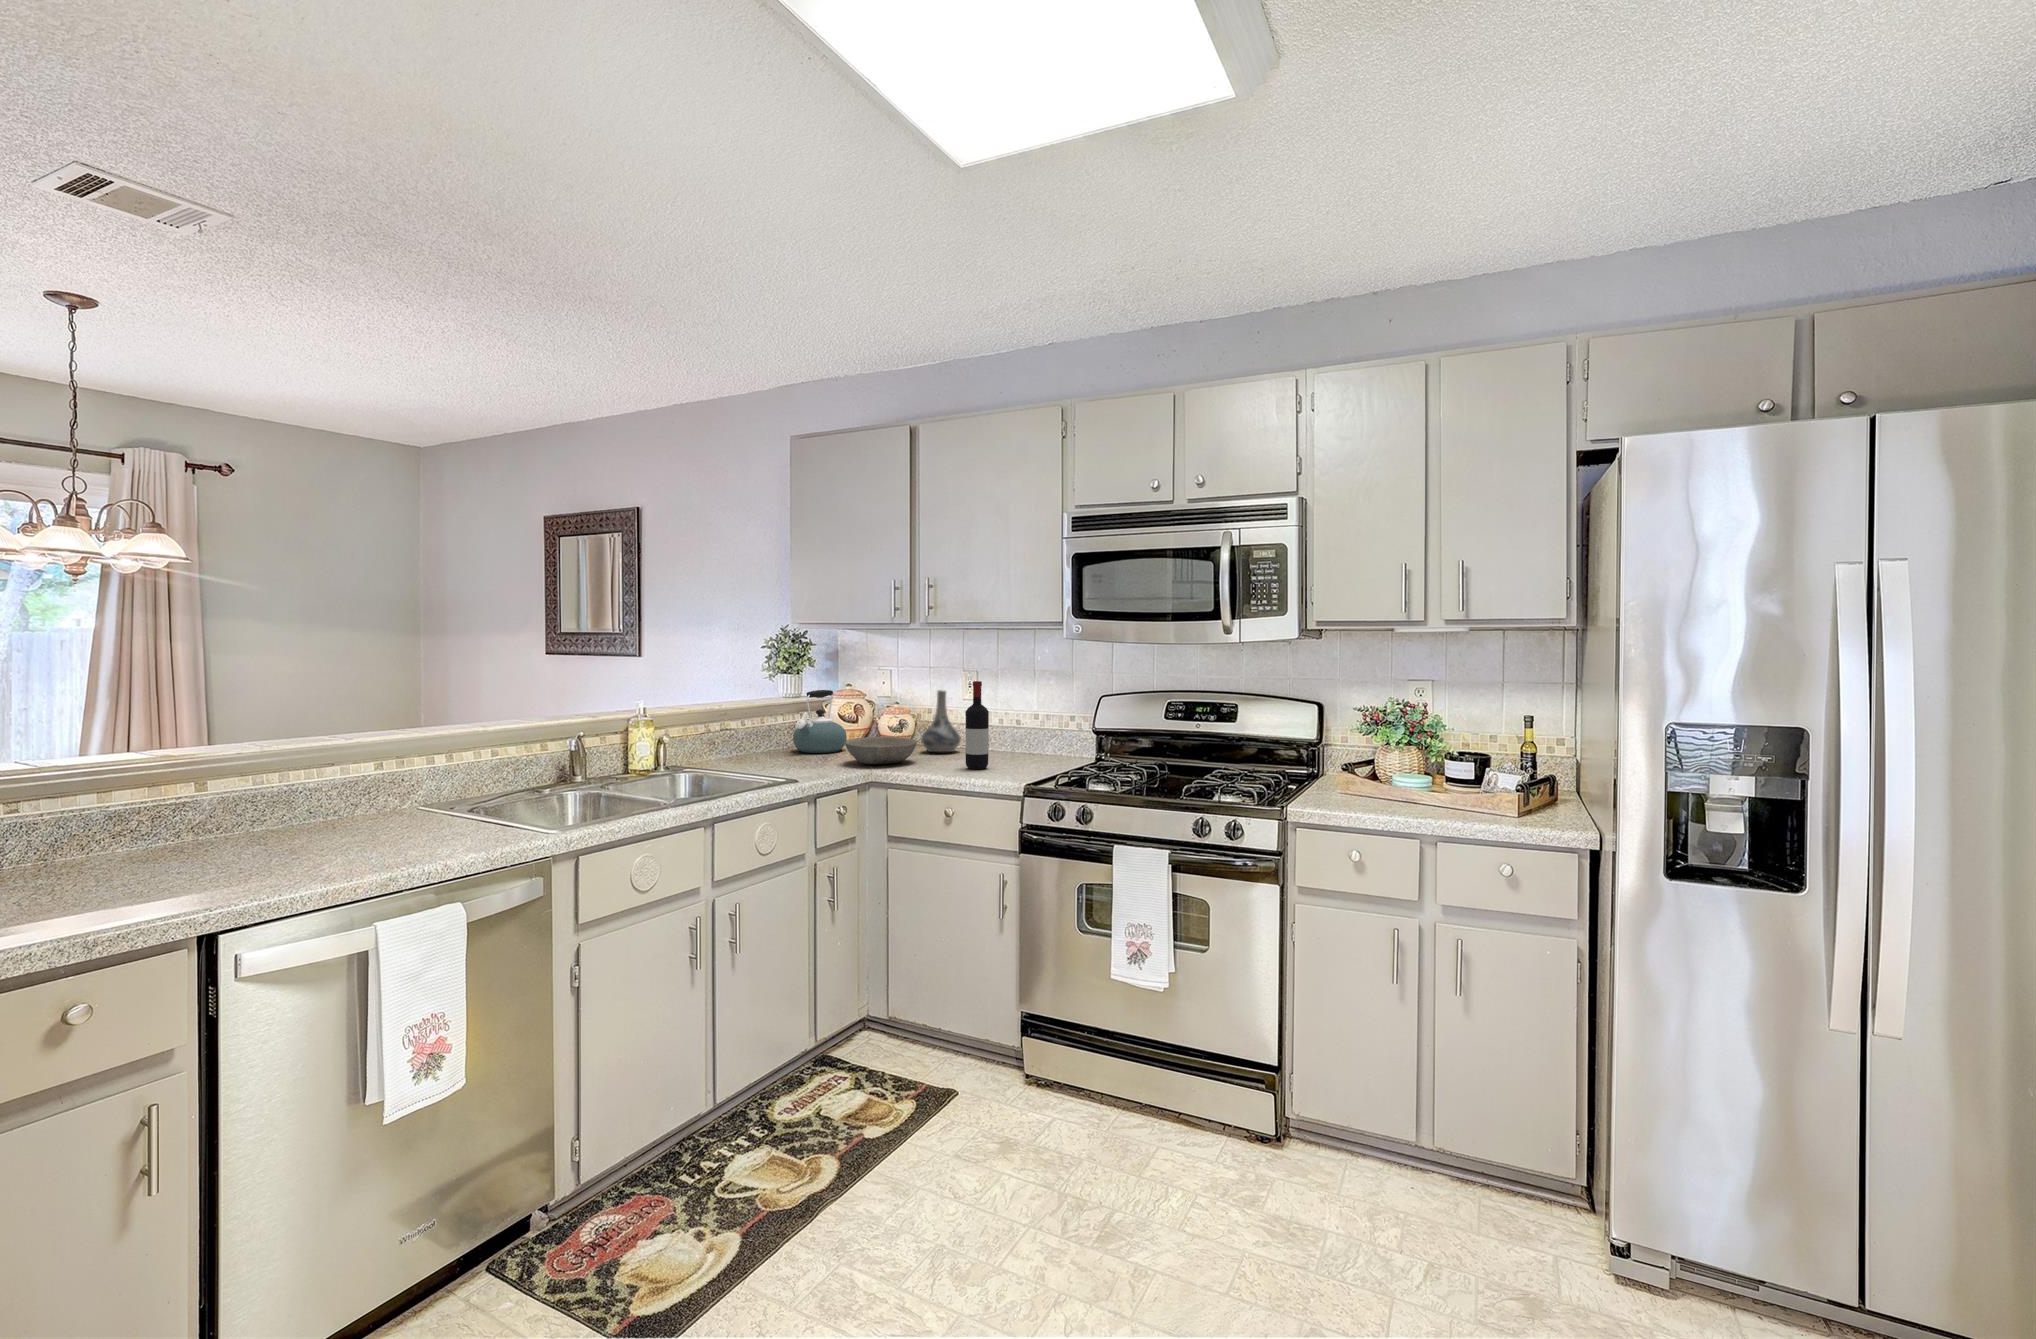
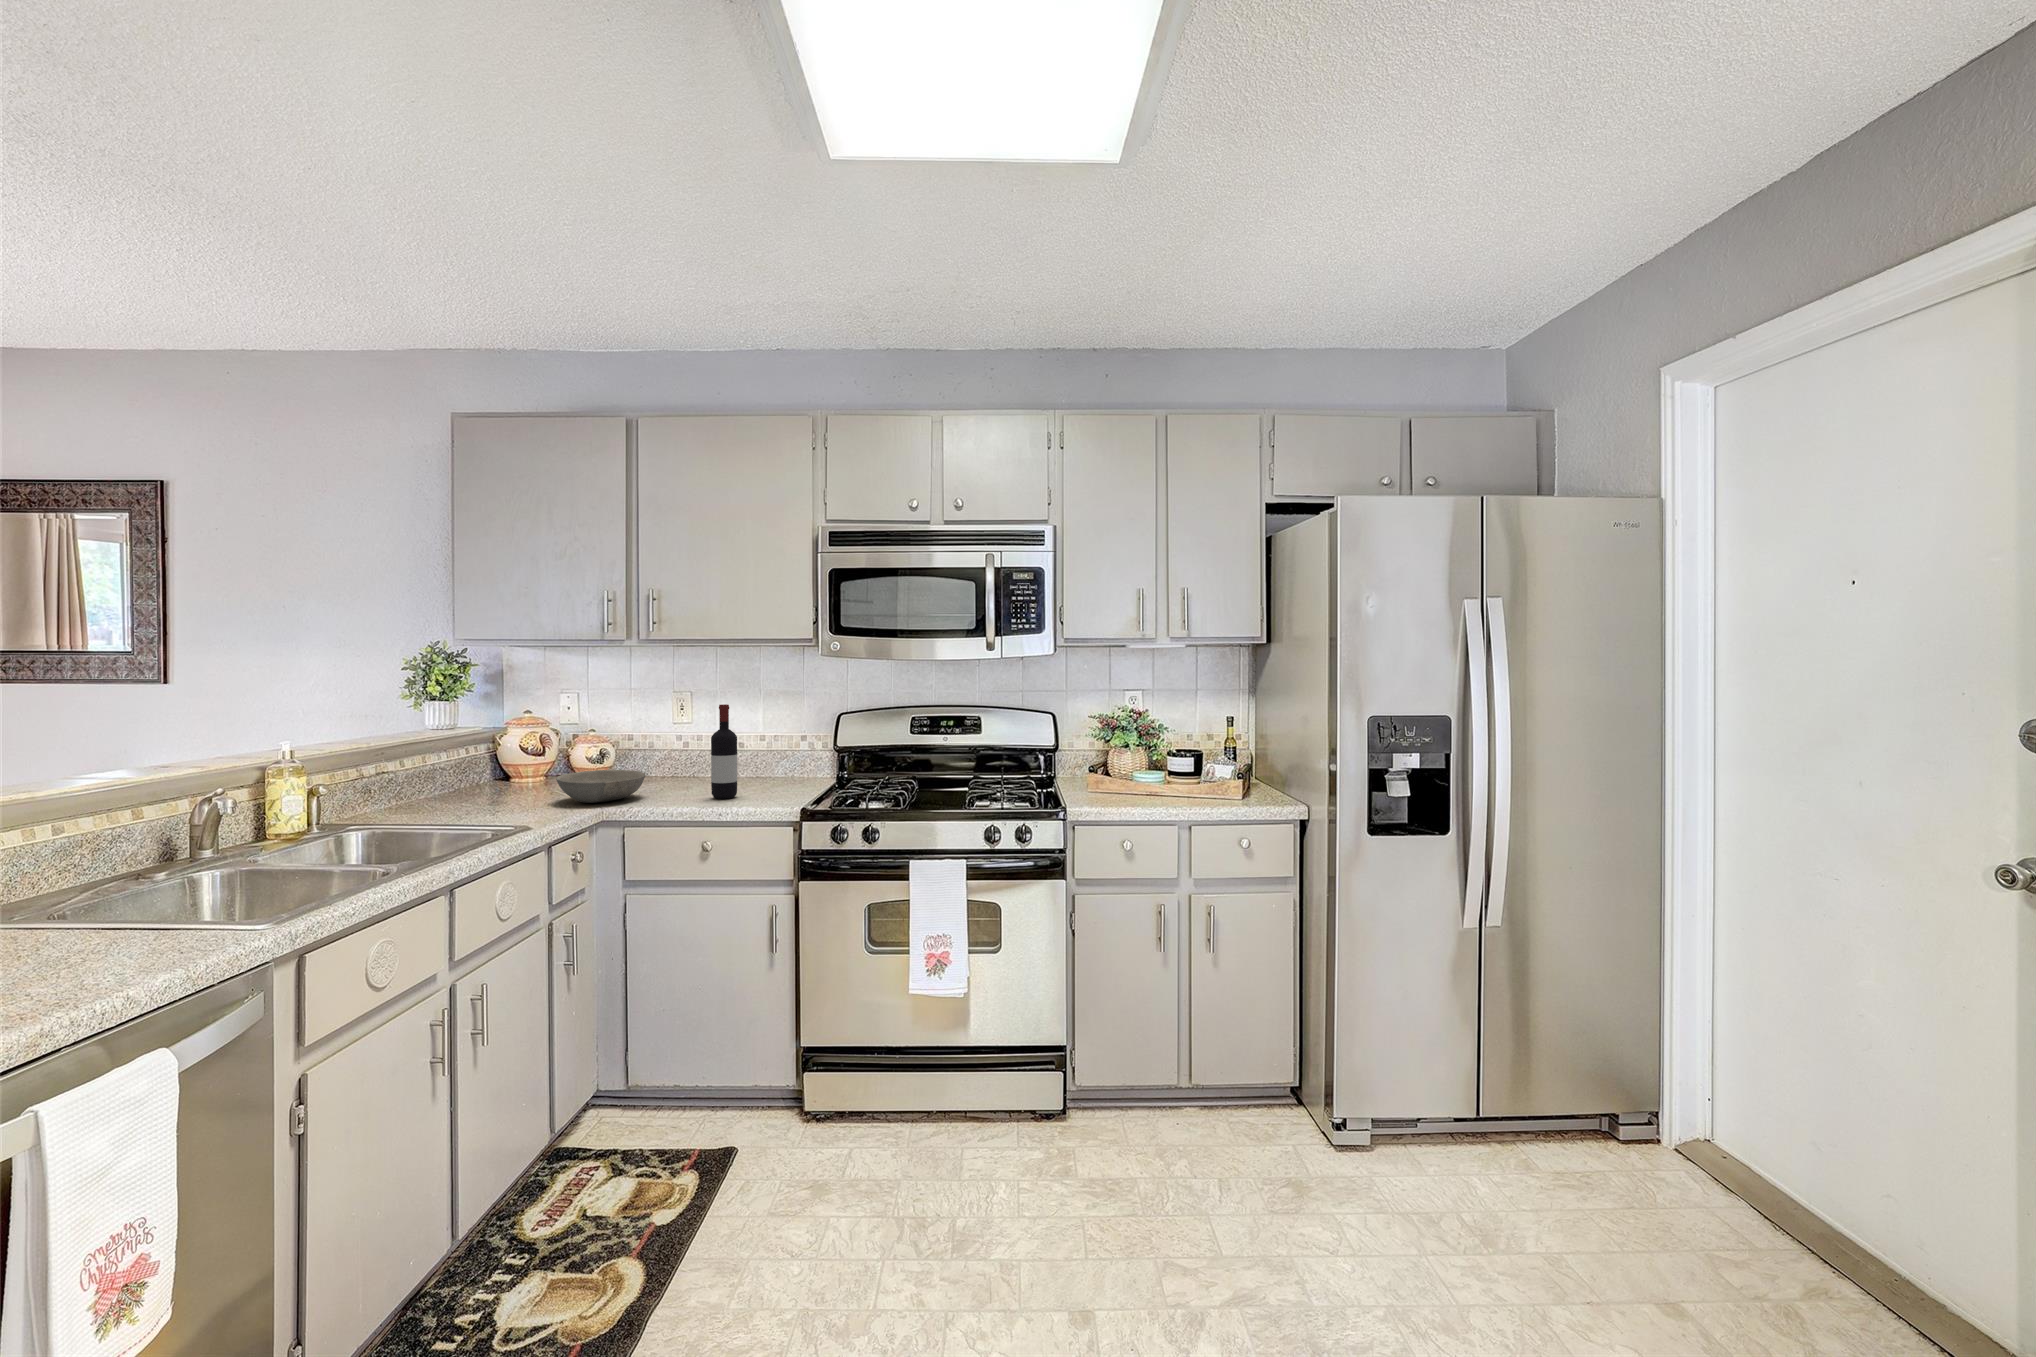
kettle: present [793,690,847,753] -> none [463,720,535,795]
decorative vase: present [921,690,961,752] -> none [634,716,680,784]

